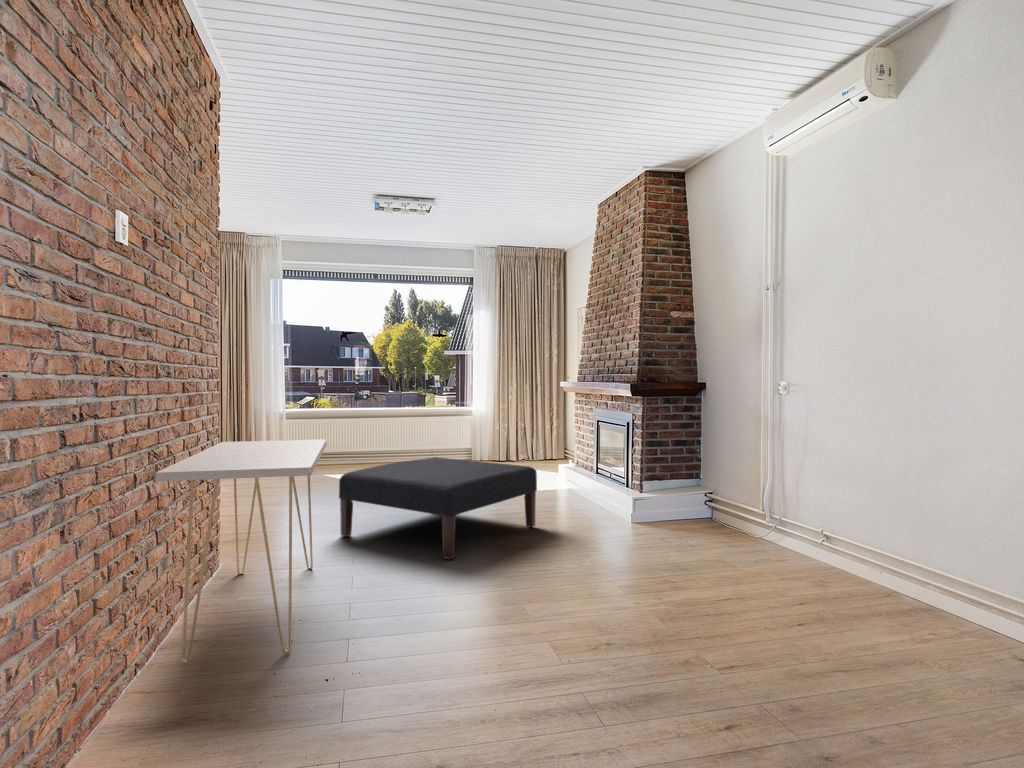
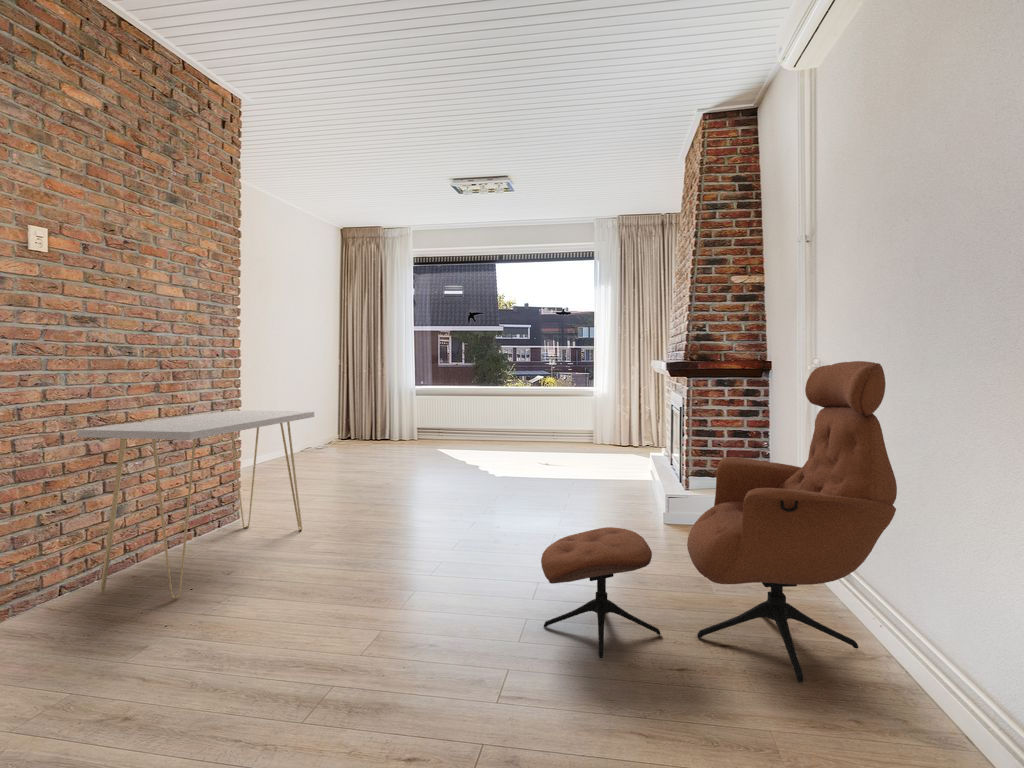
lounge chair: none [652,387,907,631] -> present [541,361,897,683]
ottoman: present [339,457,537,559] -> none [365,437,554,536]

